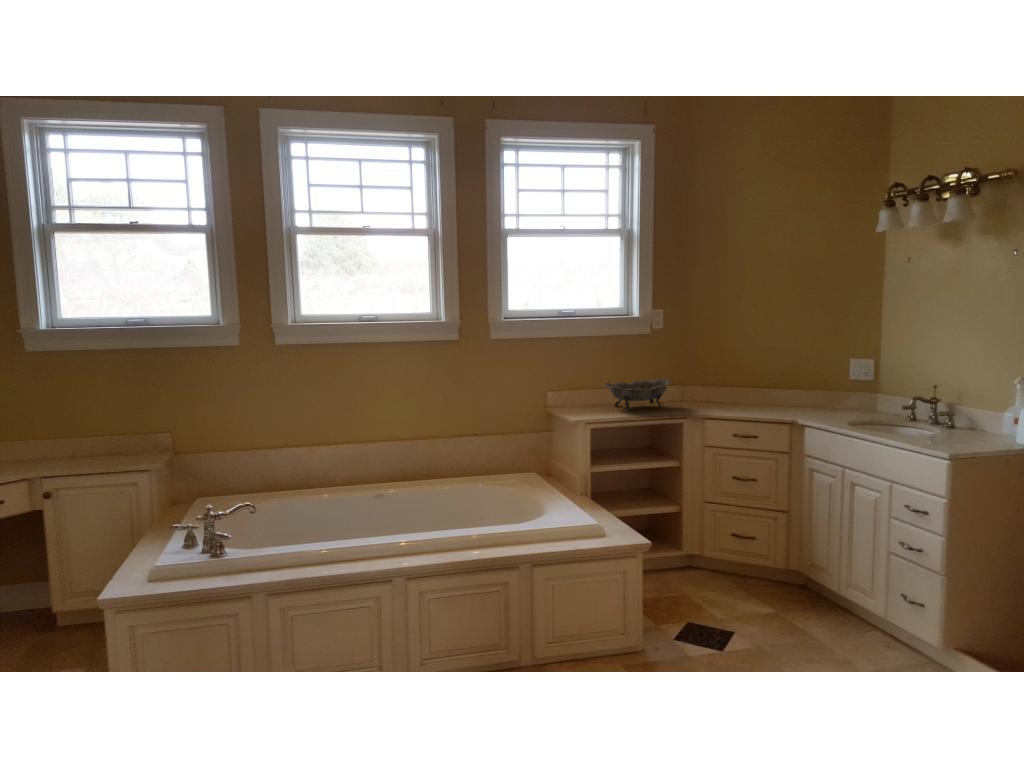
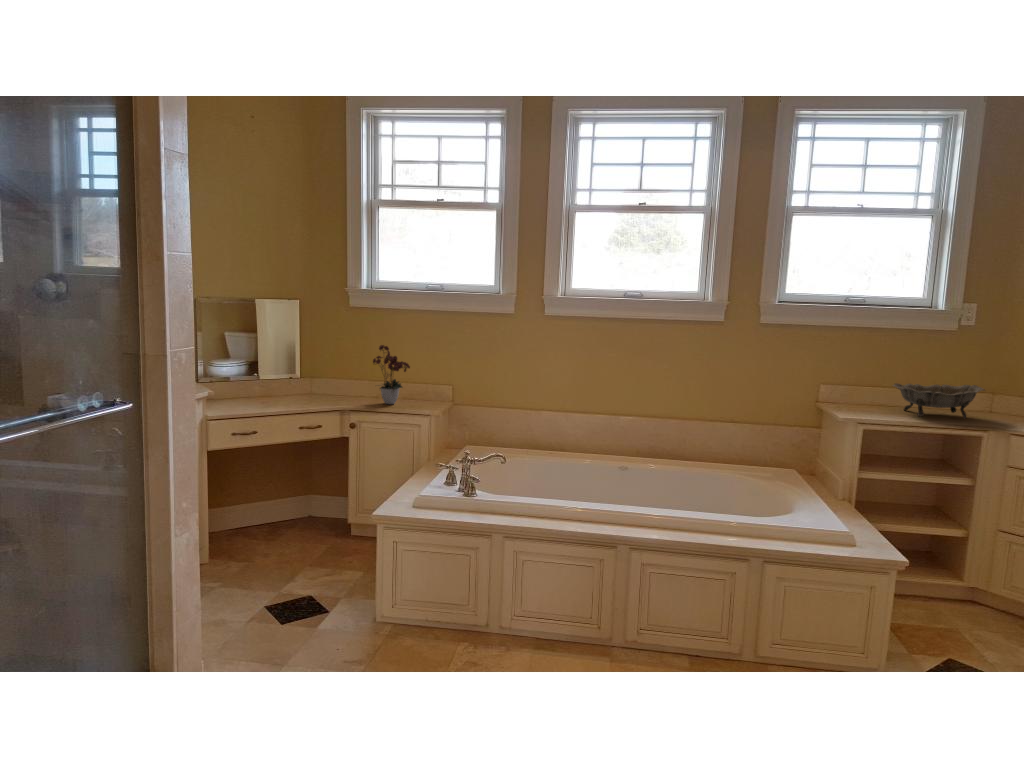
flower arrangement: none [63,392,121,464] -> present [373,345,410,404]

